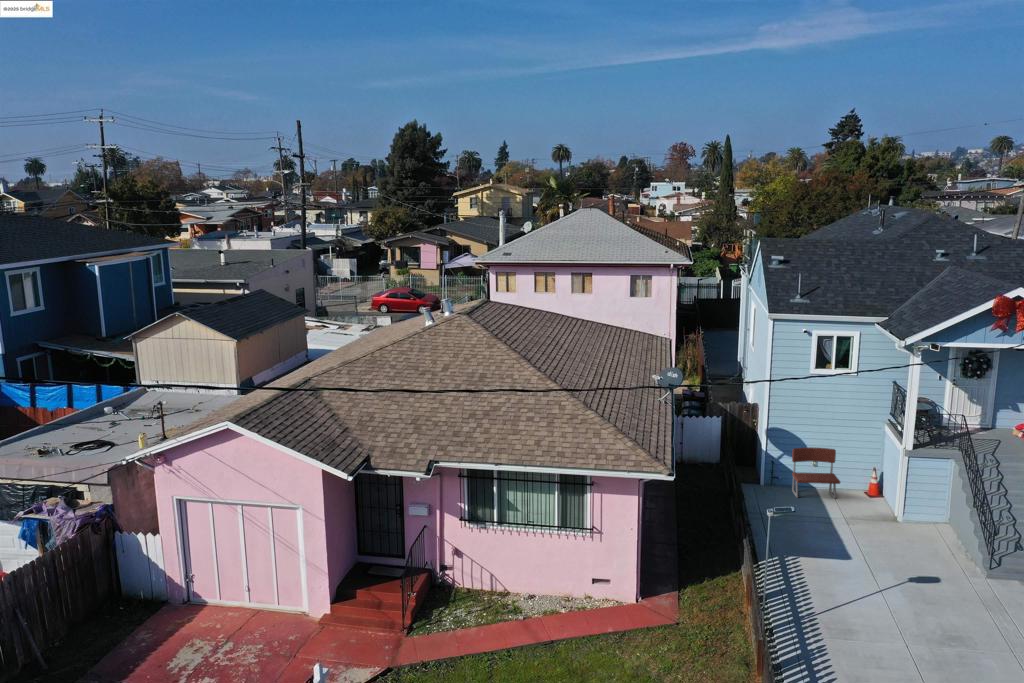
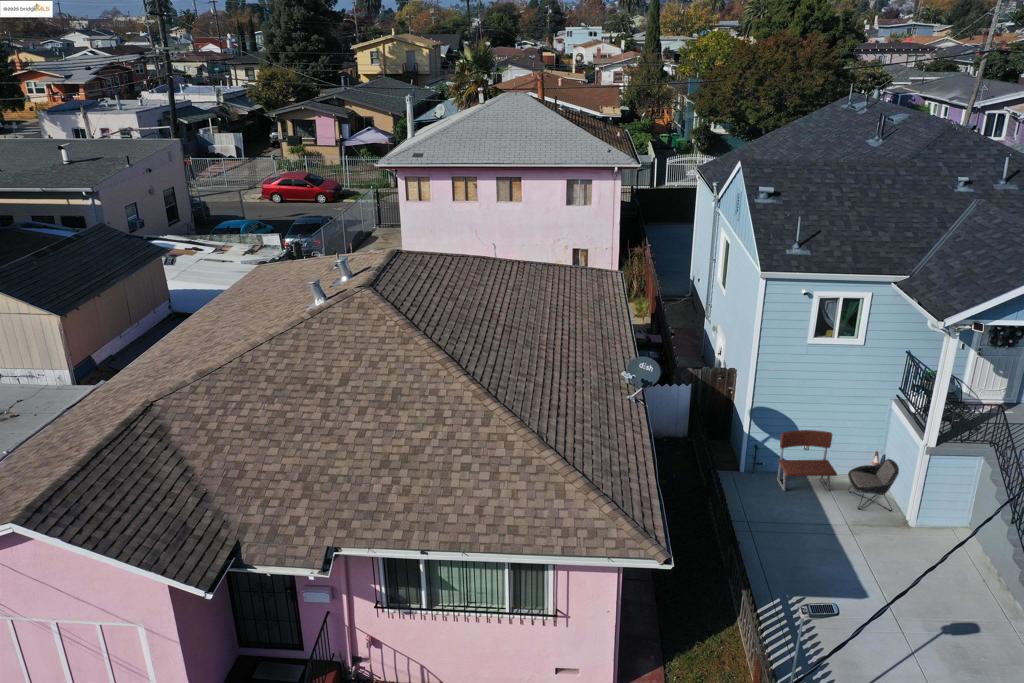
lounge chair: none [851,469,891,512] -> present [848,459,899,511]

